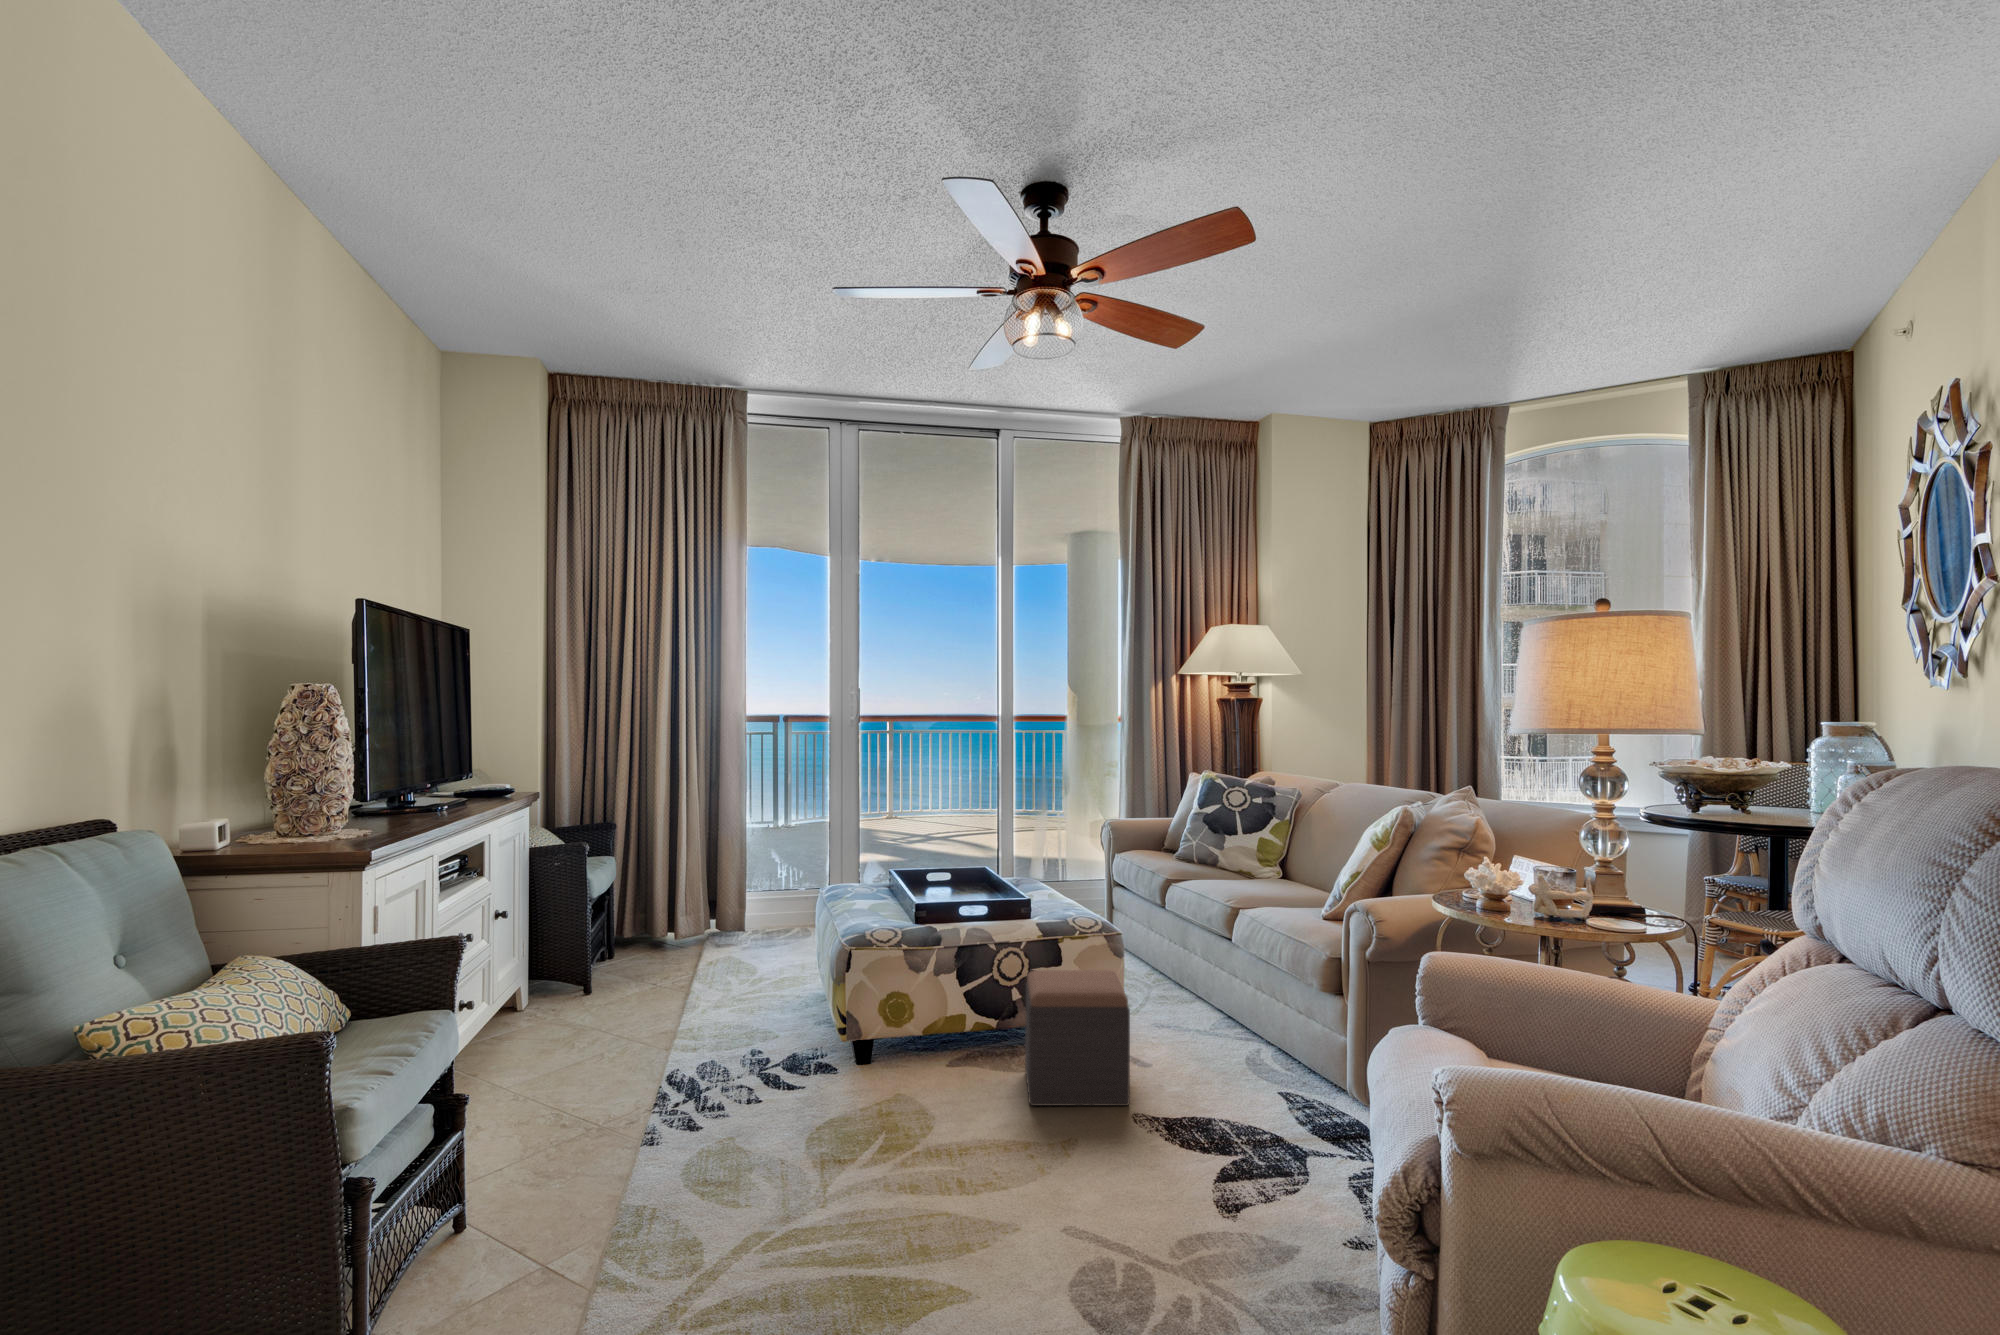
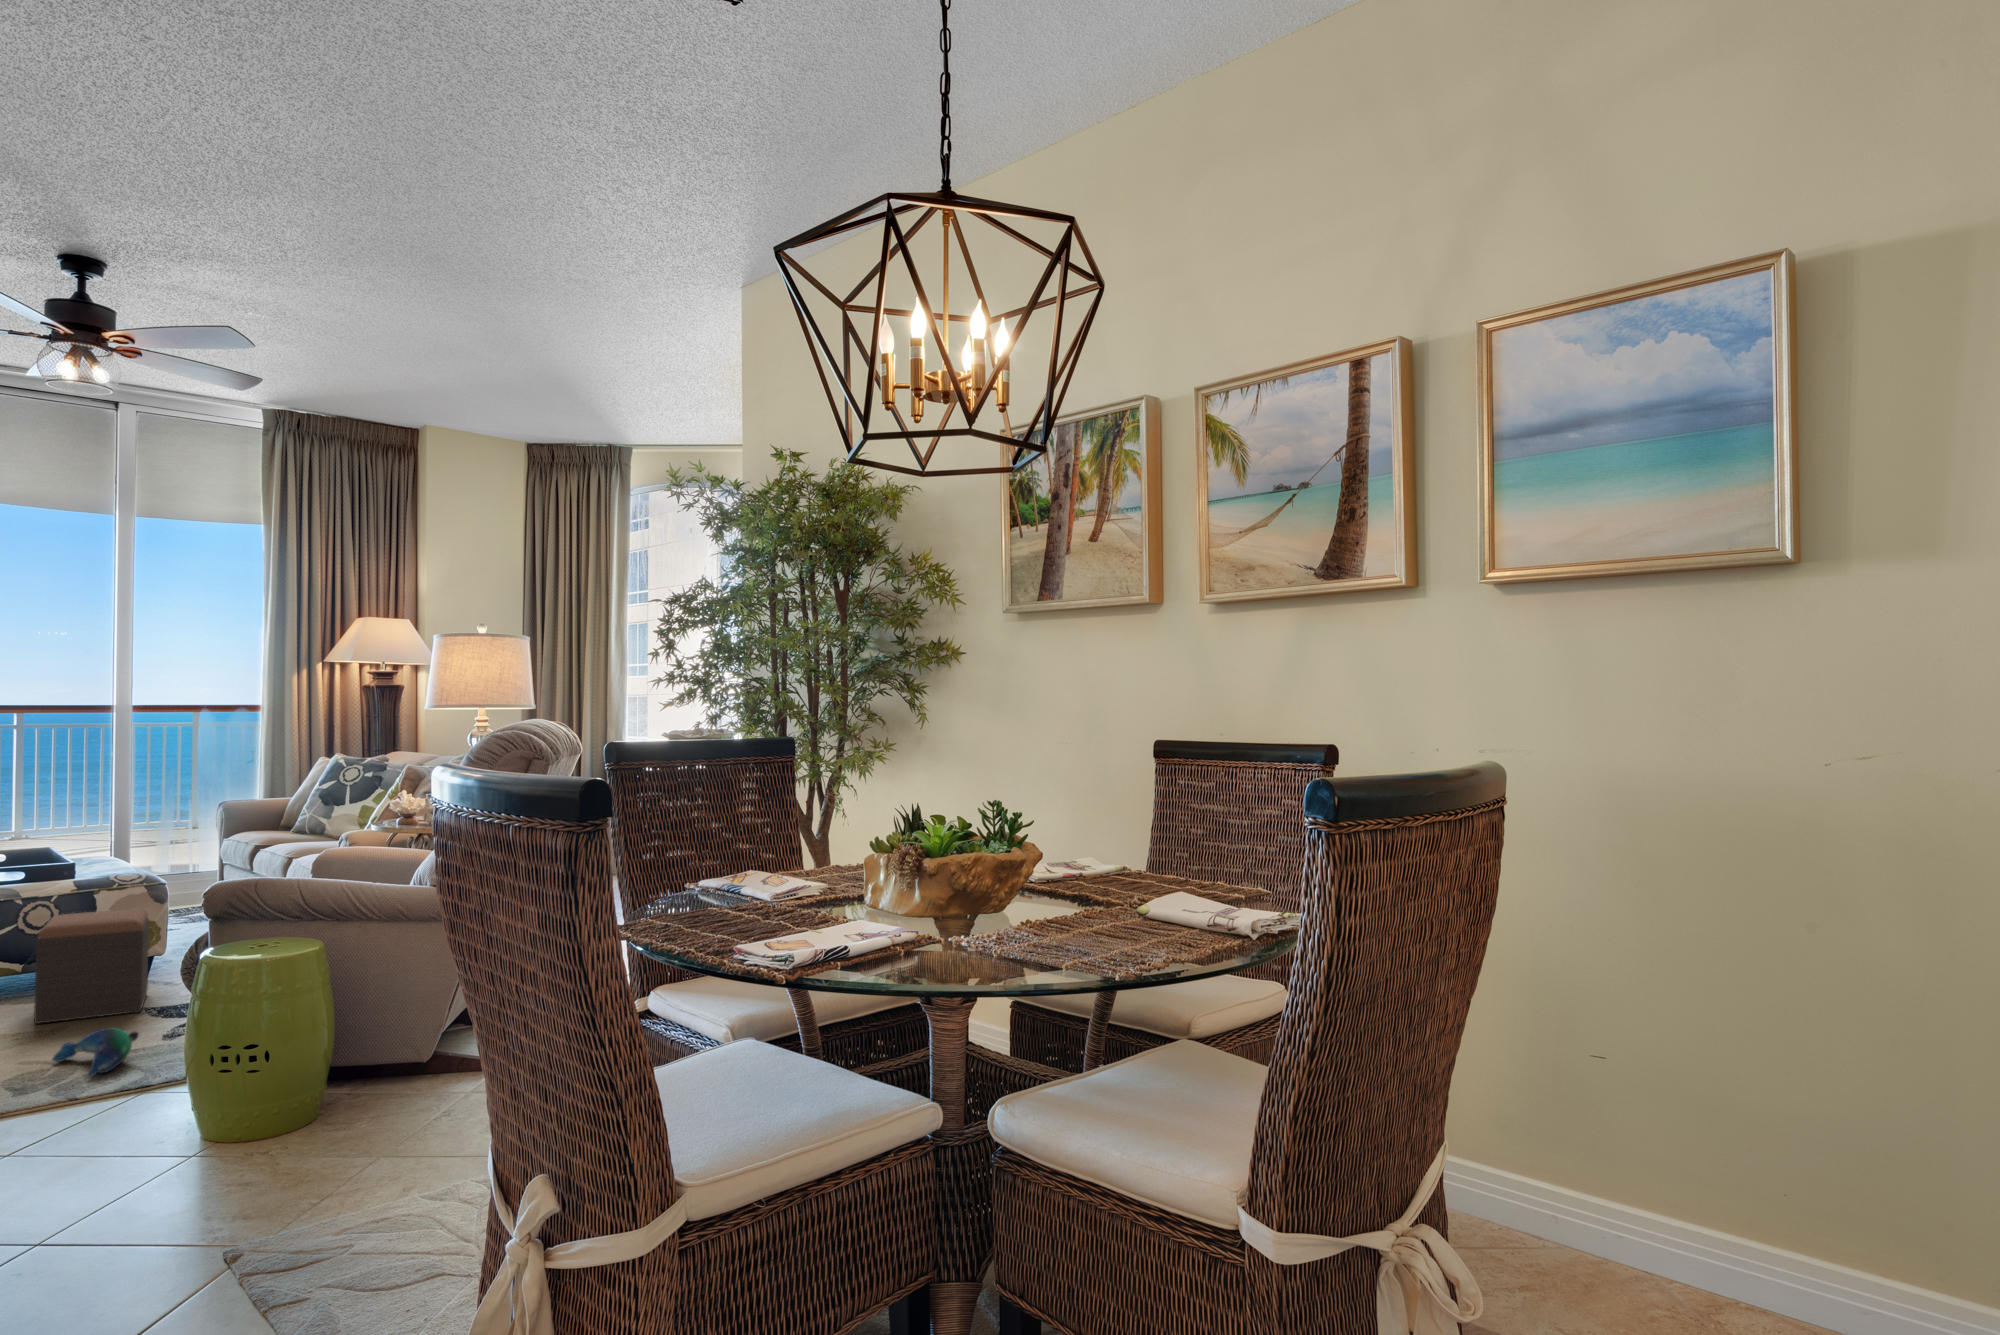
plush toy: none [1085,1162,1184,1248] -> present [53,1027,139,1077]

